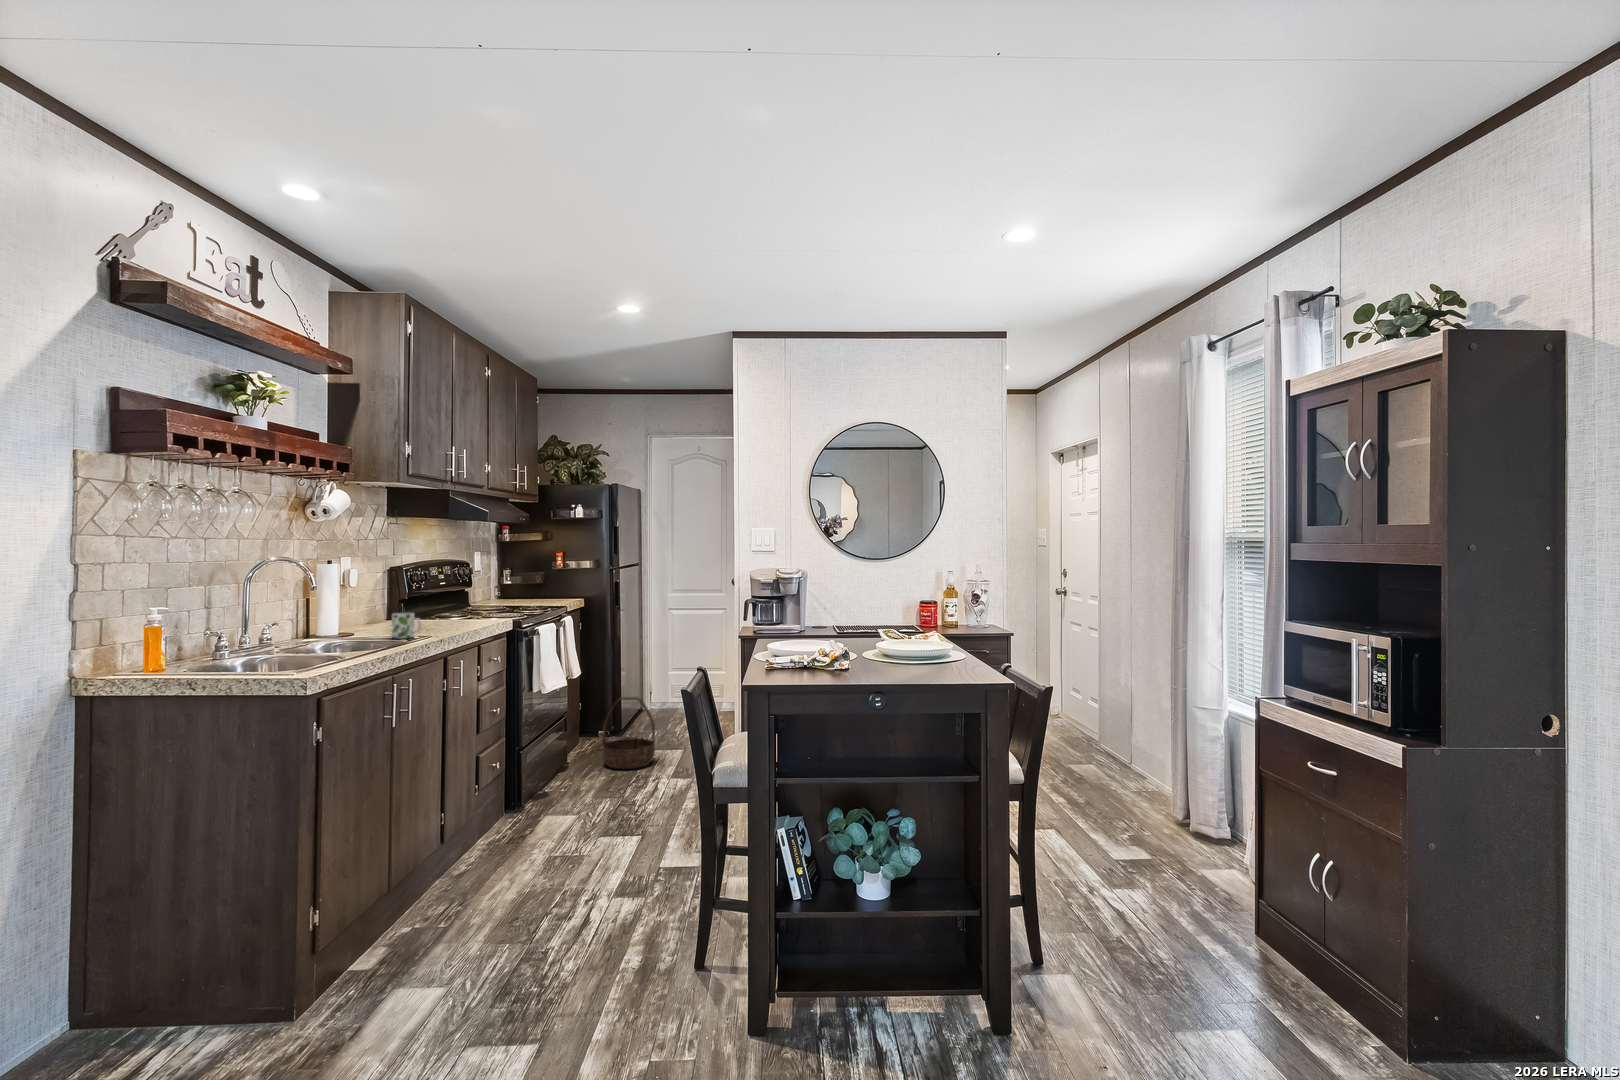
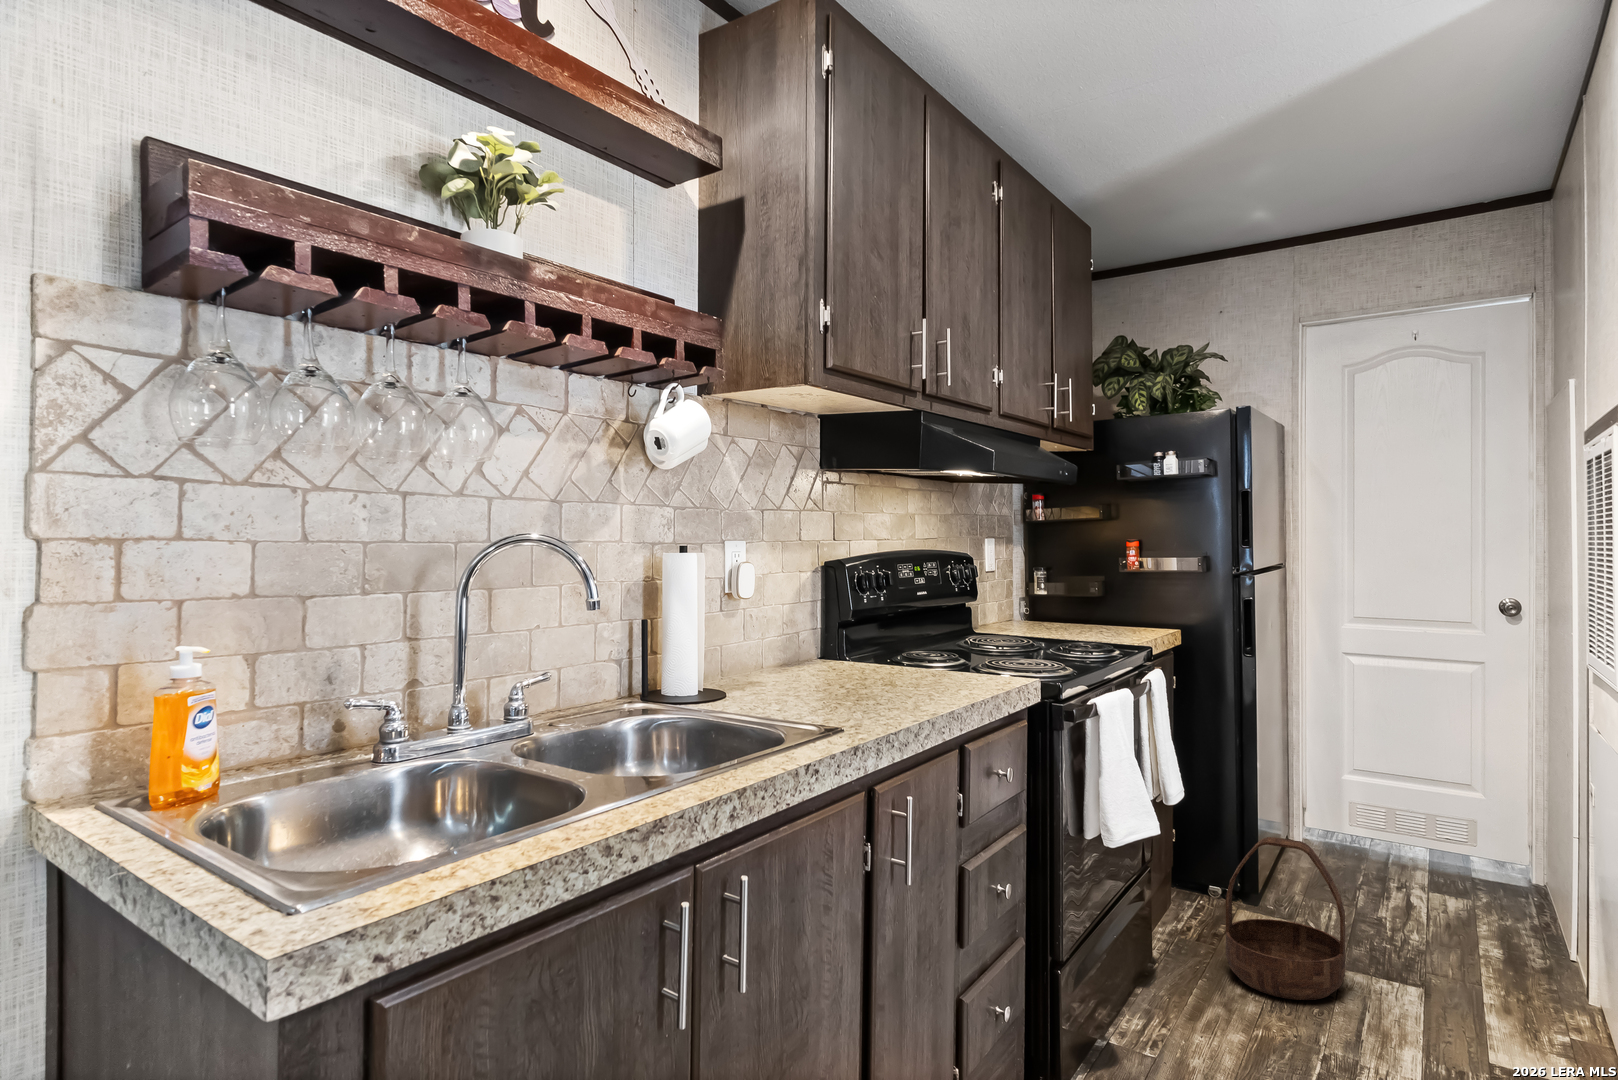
mug: present [392,613,421,638] -> none [779,658,834,715]

